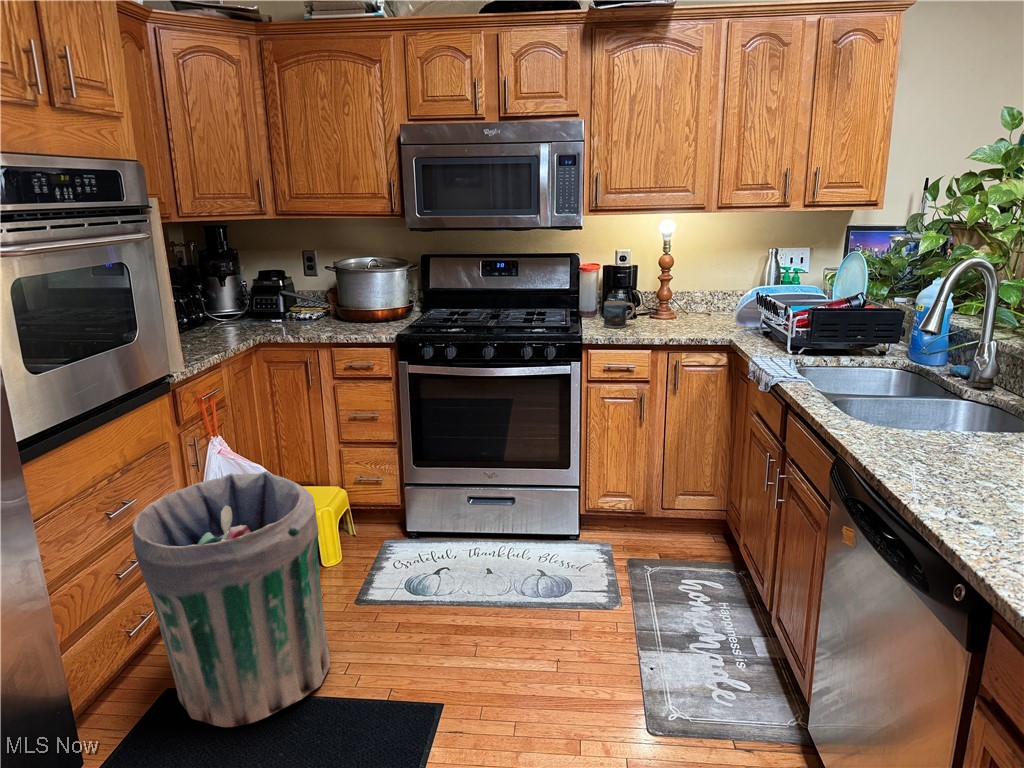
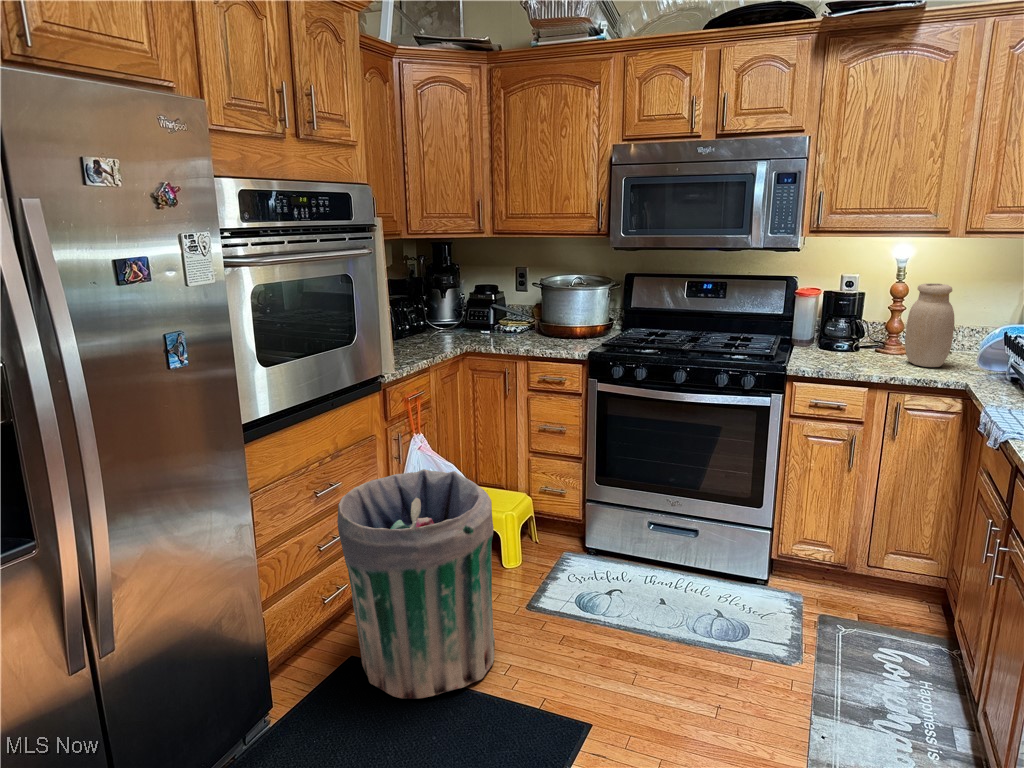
jar: none [677,254,715,328] -> present [905,283,955,367]
mug: present [604,301,635,328] -> none [815,331,854,361]

